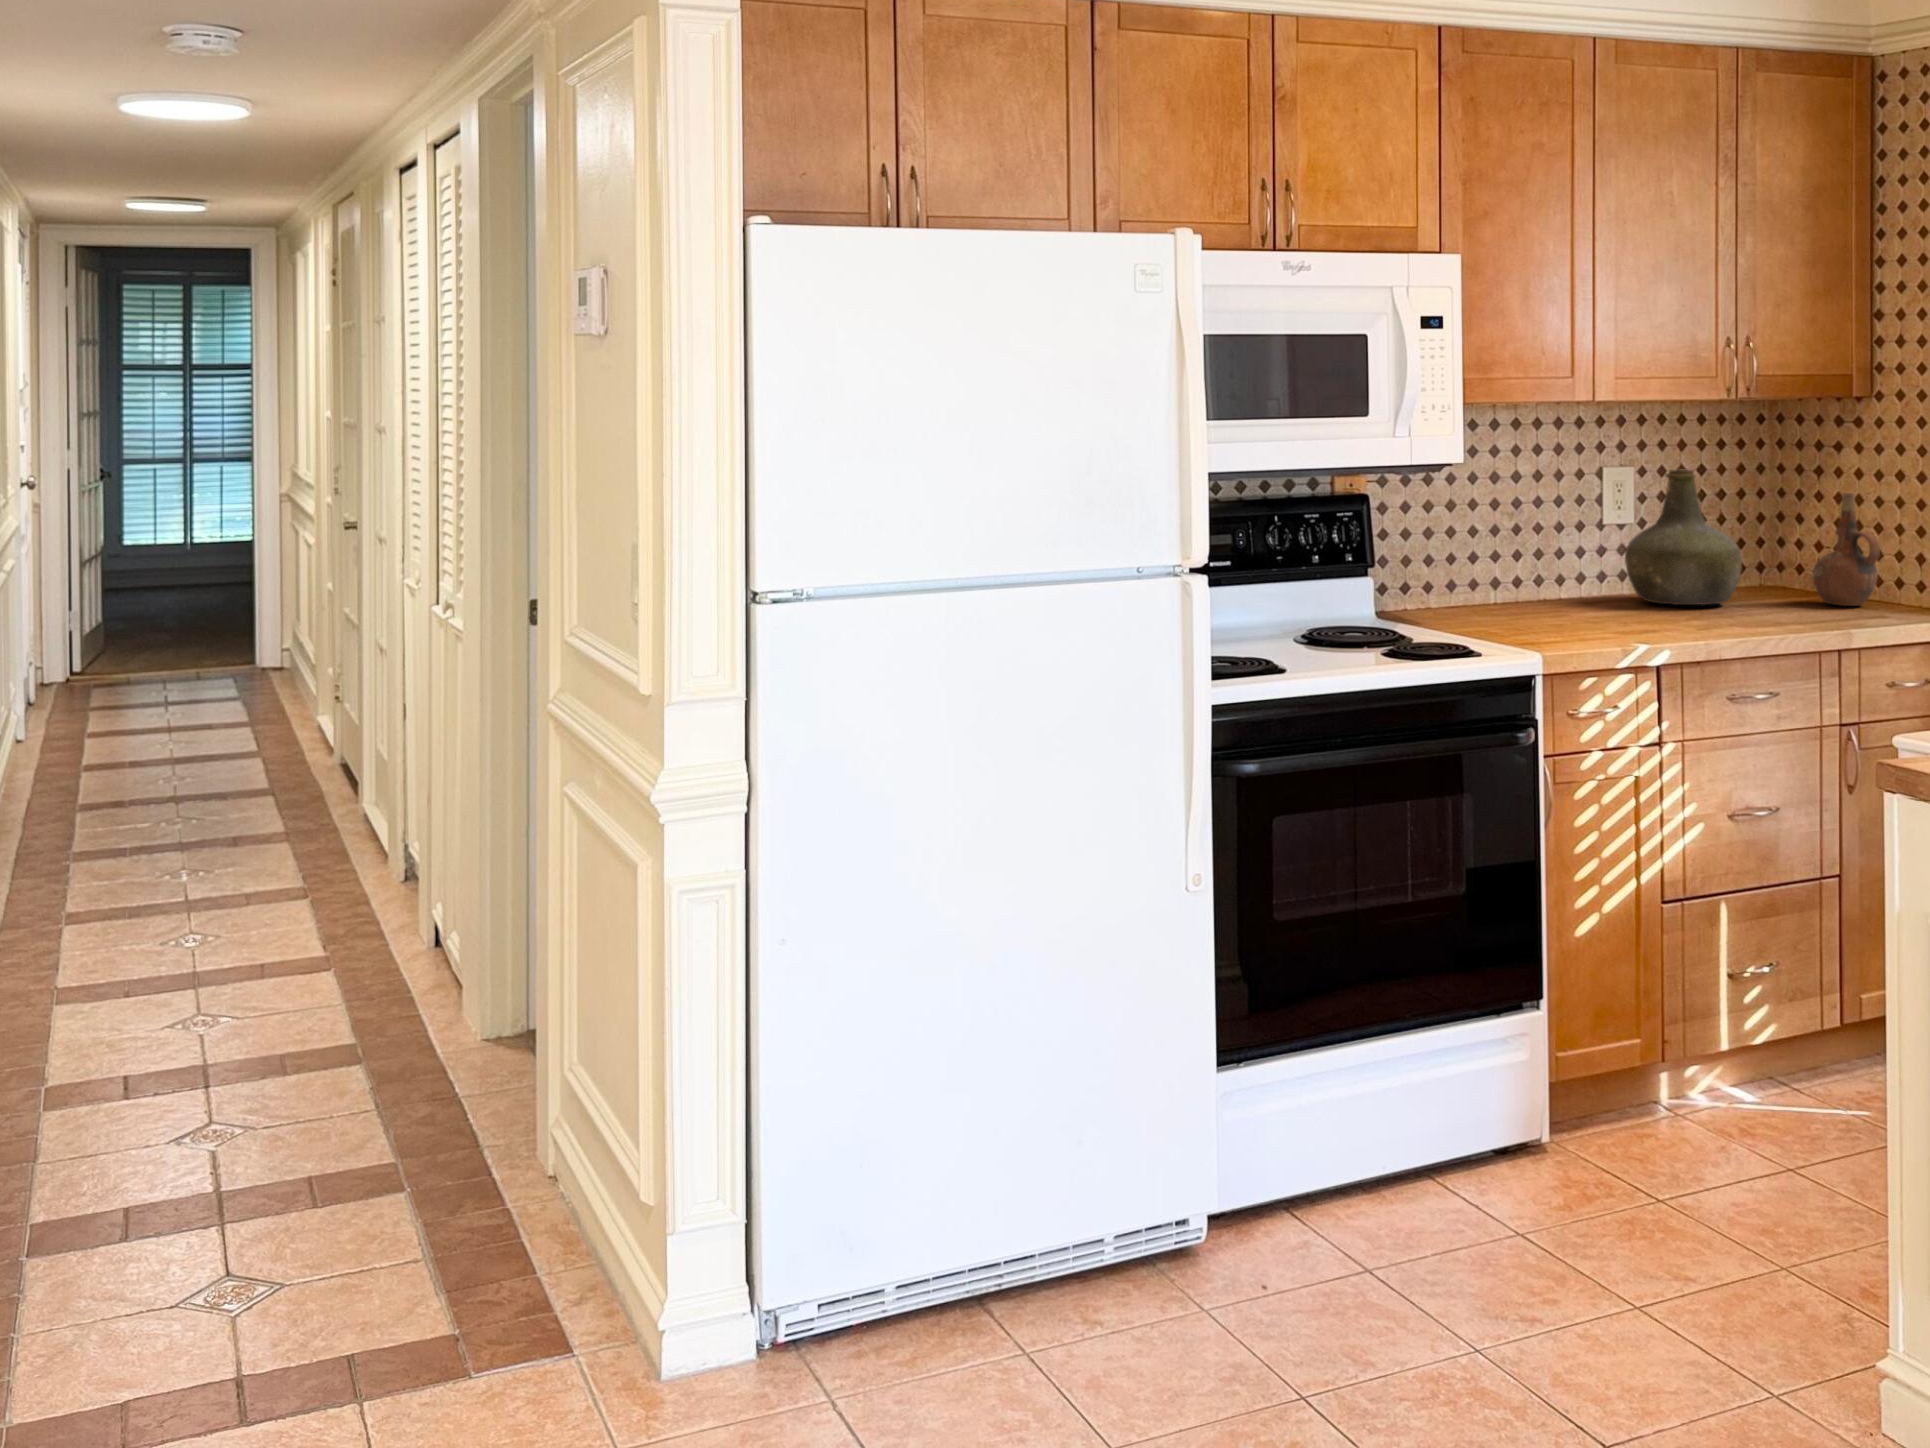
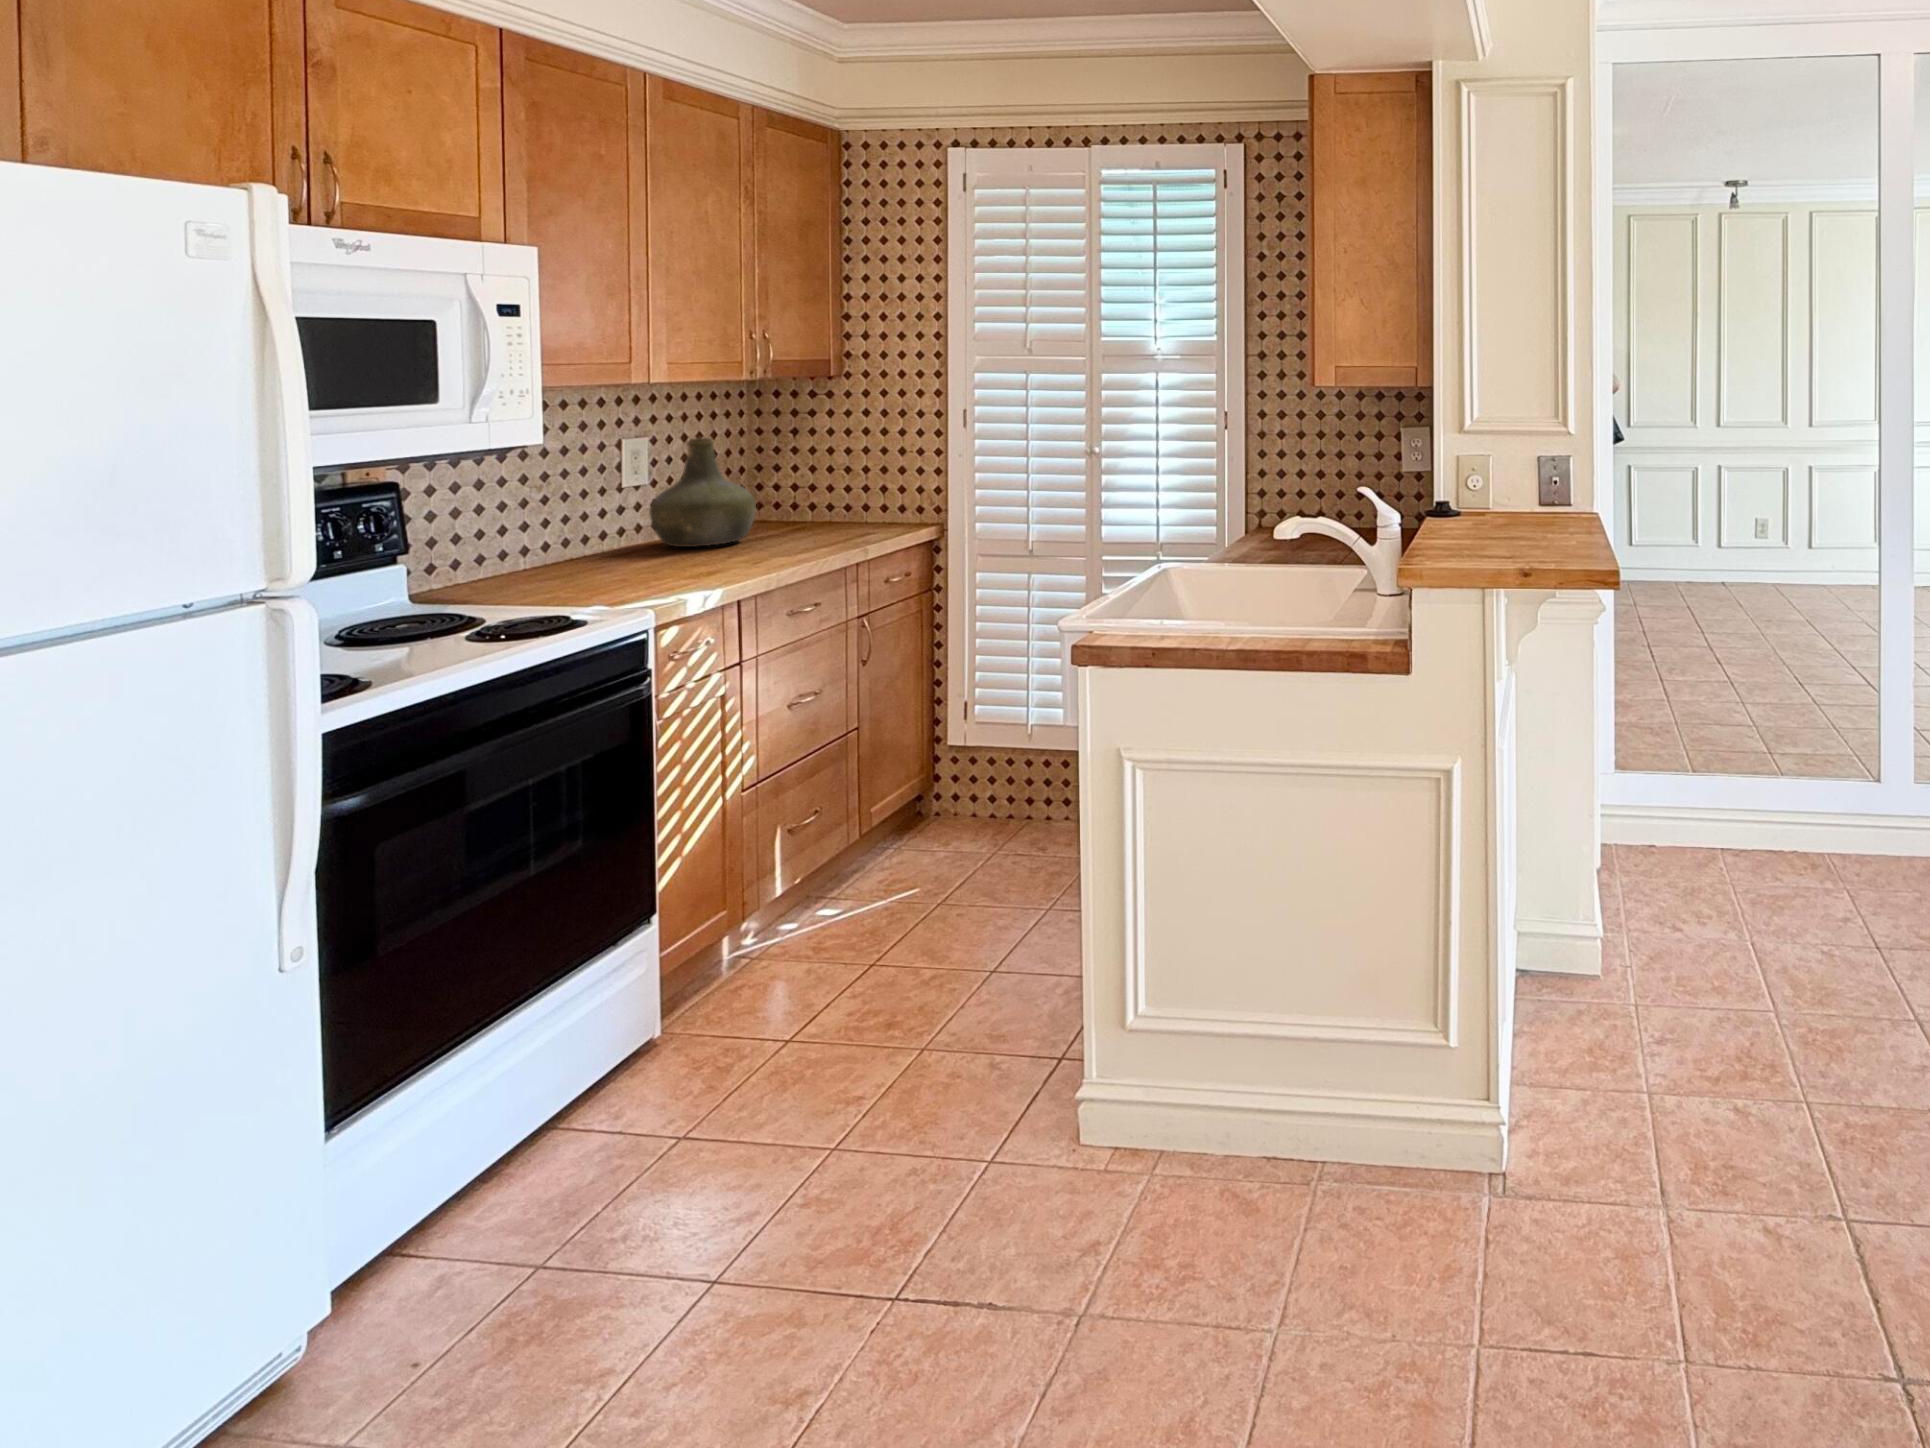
ceramic pitcher: present [1812,493,1880,606] -> none [807,447,860,529]

